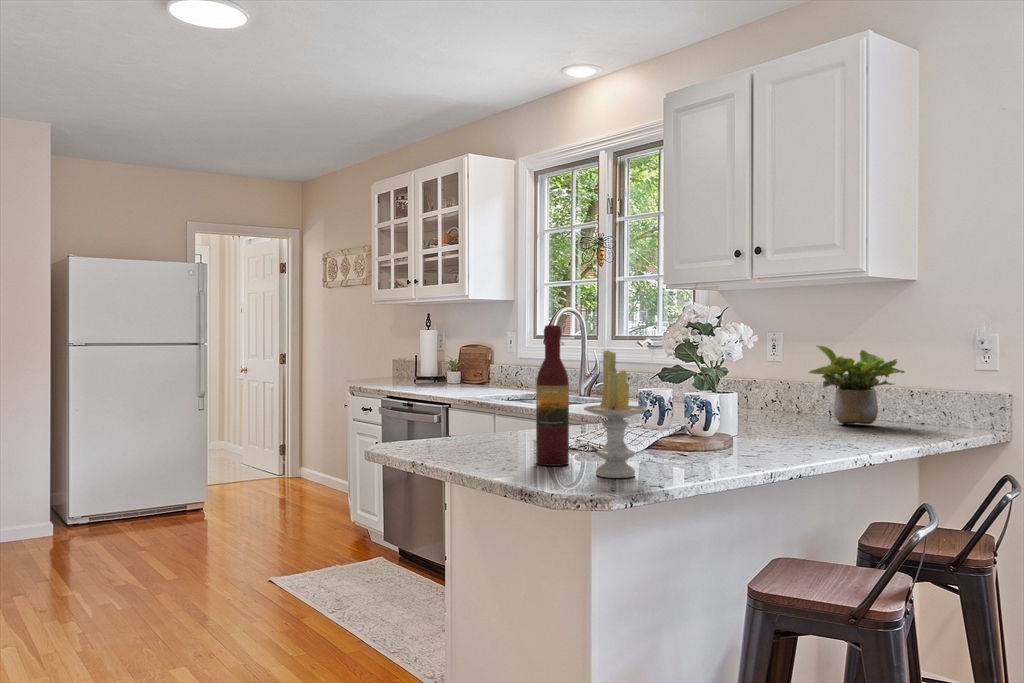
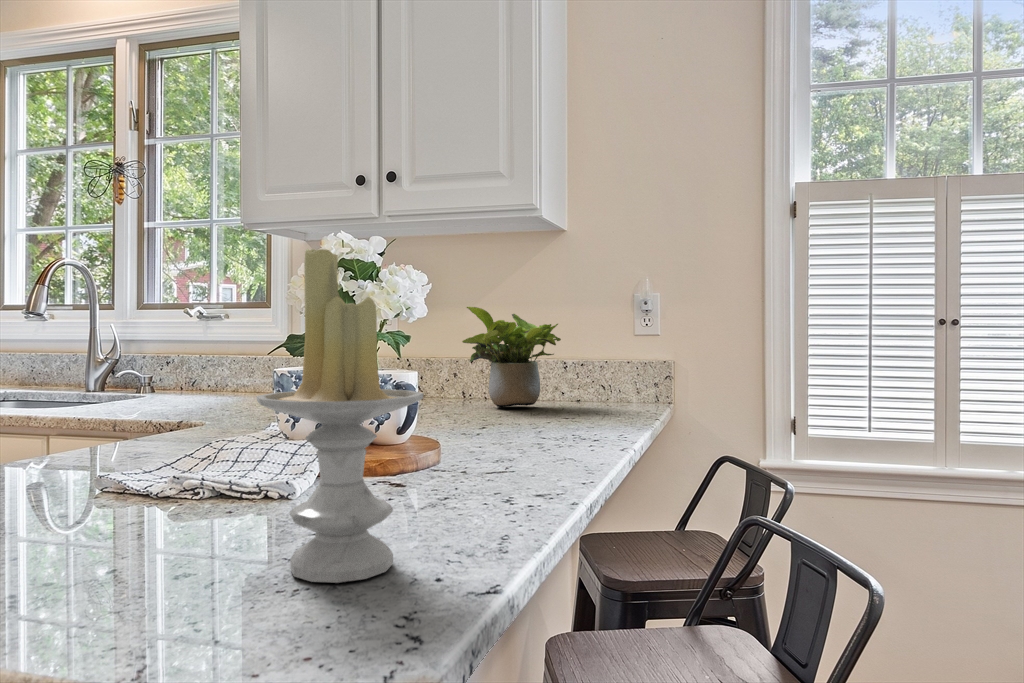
wine bottle: present [536,325,569,466] -> none [88,186,185,566]

